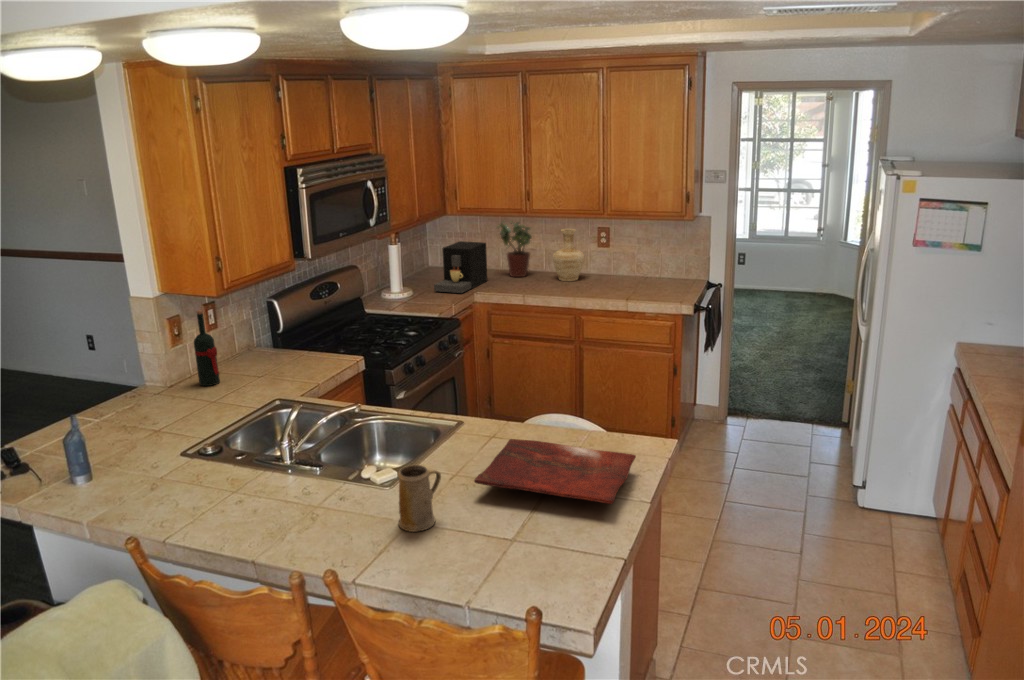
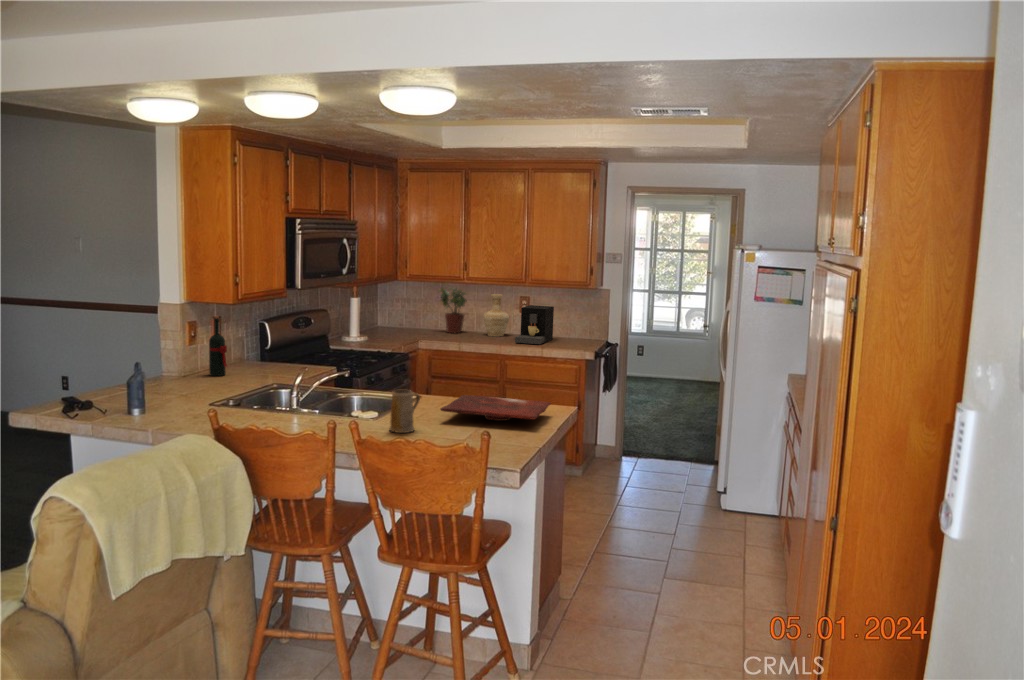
coffee maker: present [434,241,487,293] -> present [515,305,554,344]

